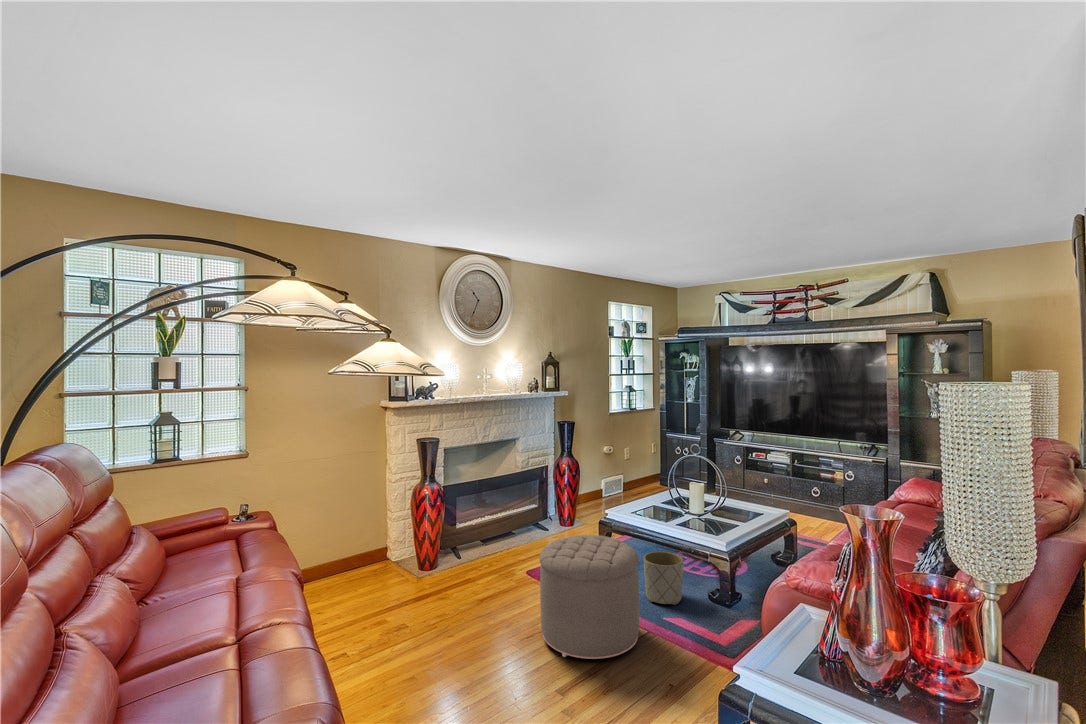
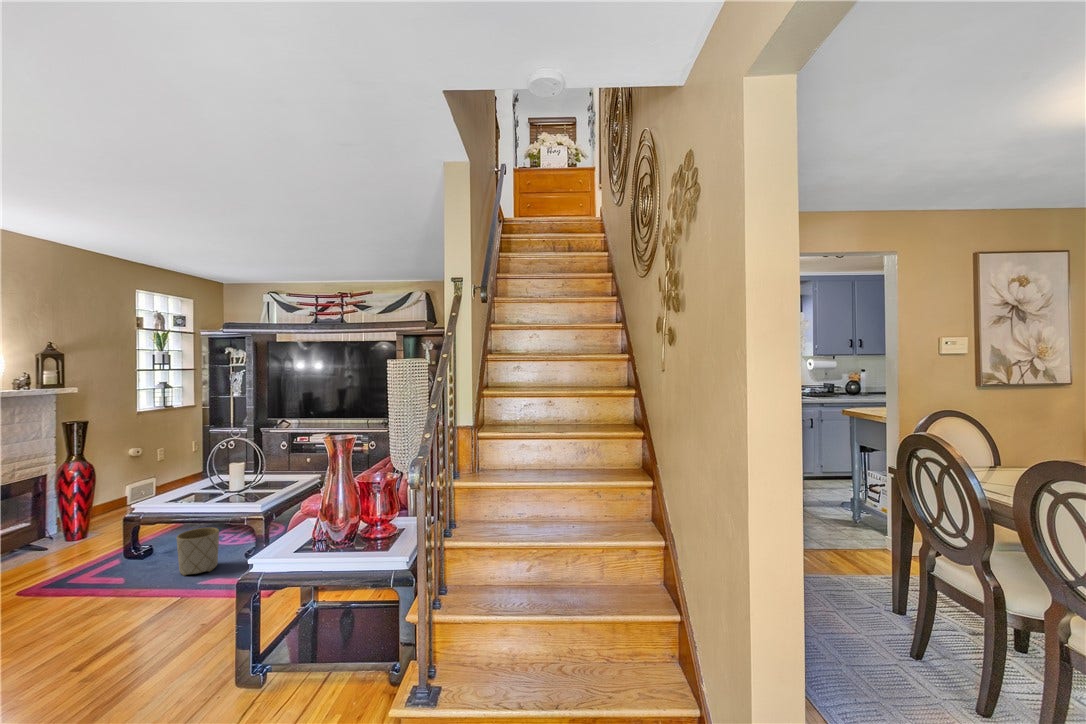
ottoman: present [539,535,639,659] -> none [44,521,170,642]

